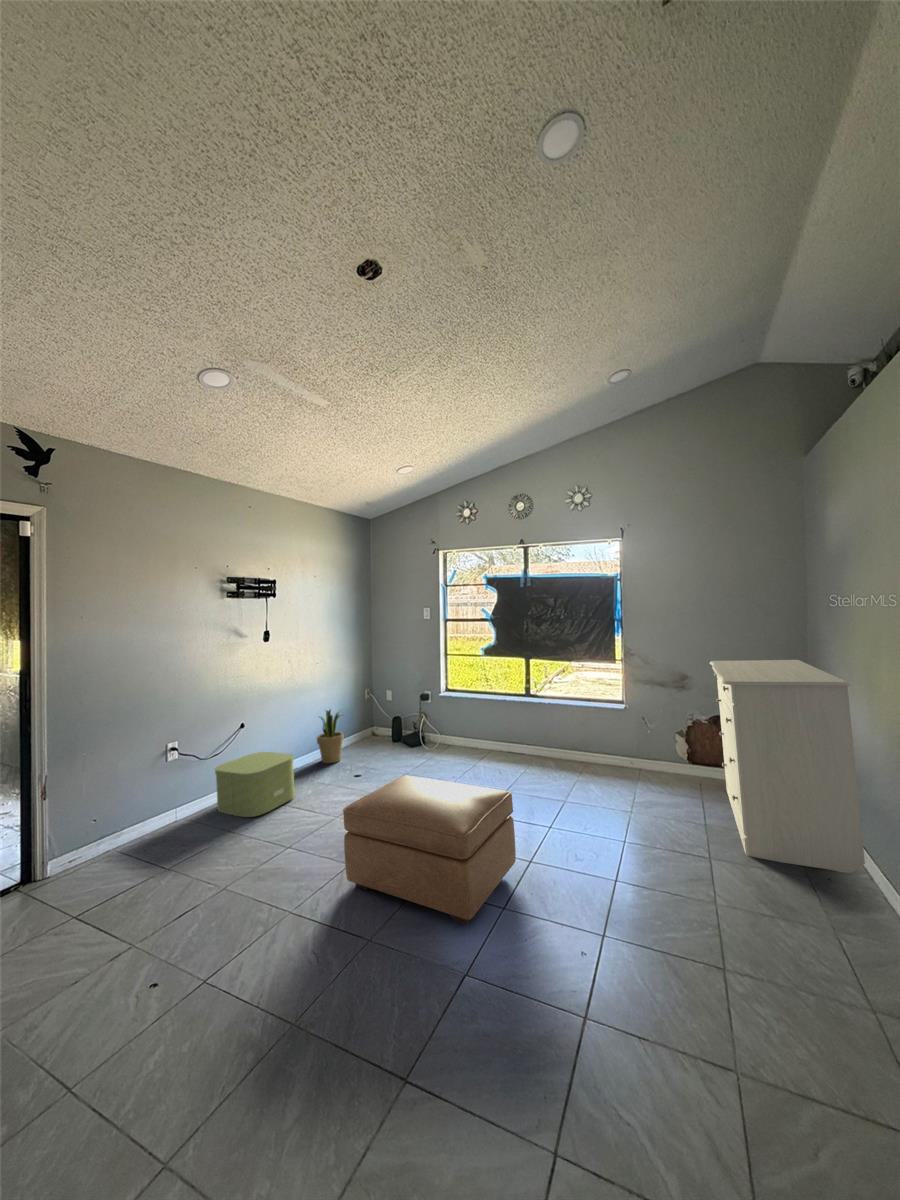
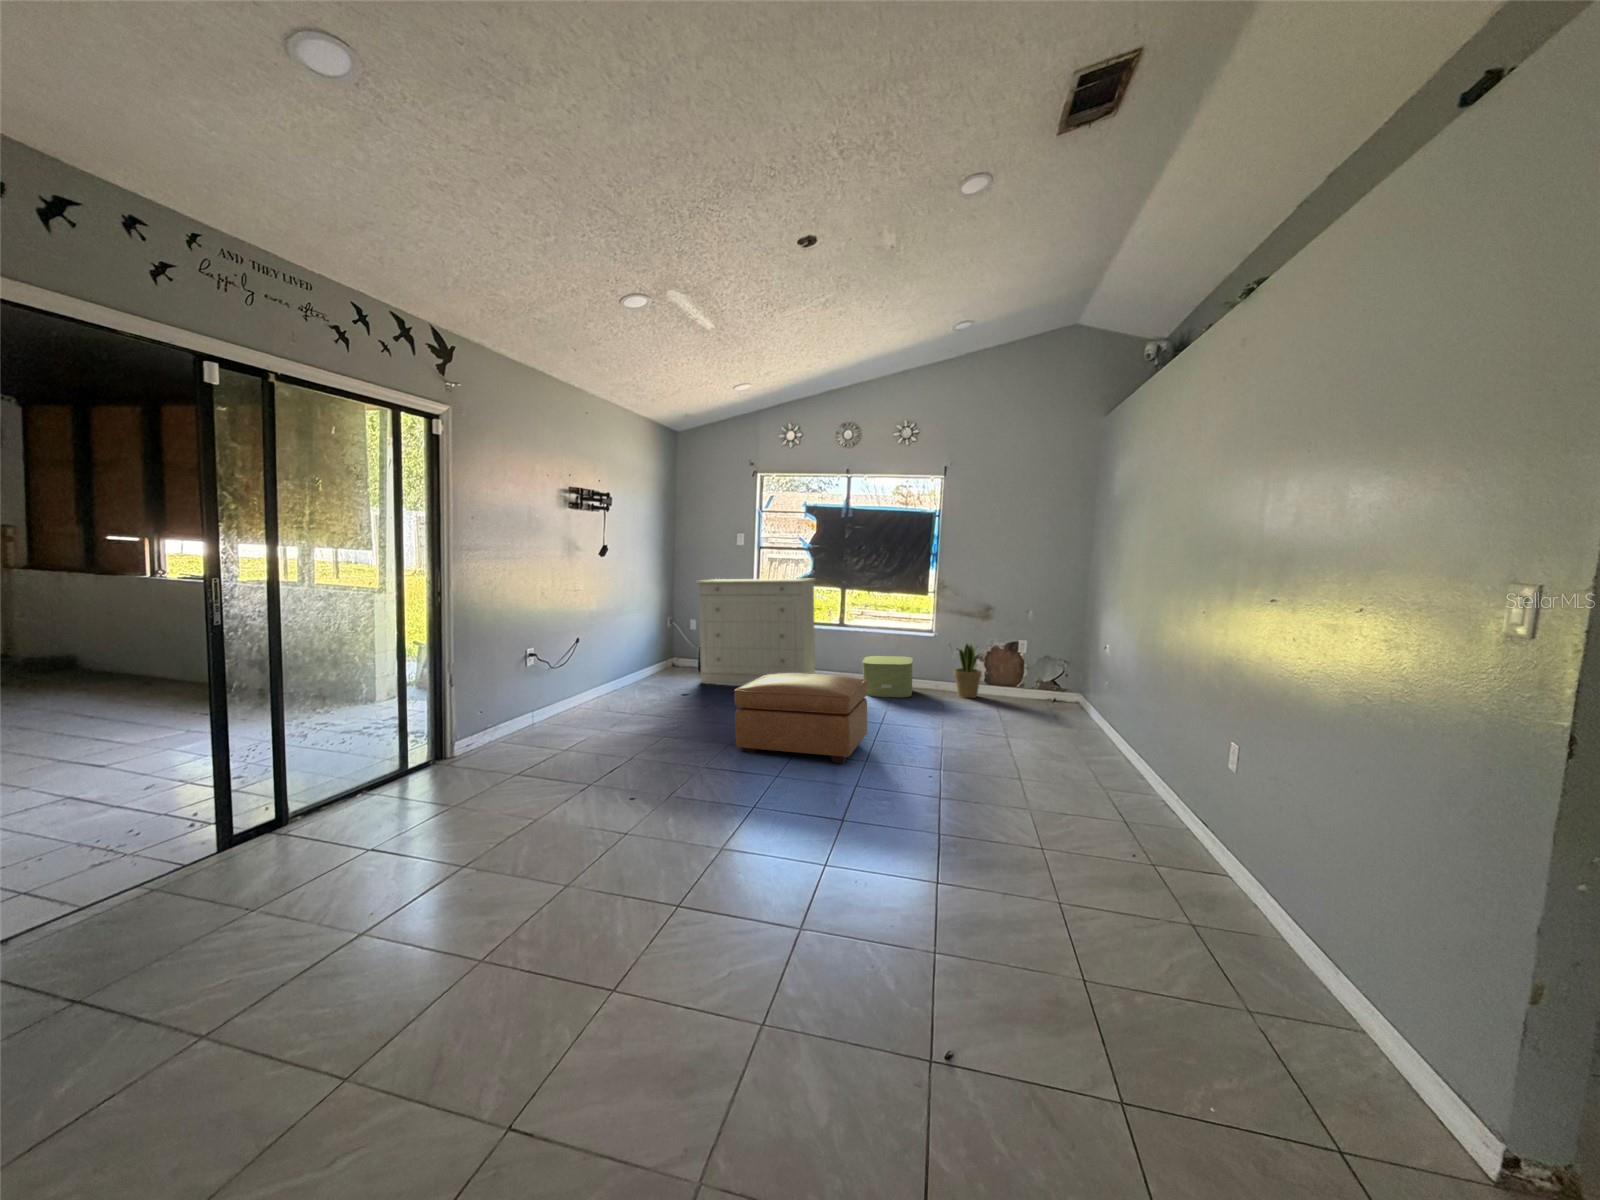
dresser: present [710,660,865,873] -> present [696,578,815,686]
potted plant: present [317,710,343,763] -> present [954,644,982,698]
storage box: present [215,752,295,817] -> present [862,656,913,697]

